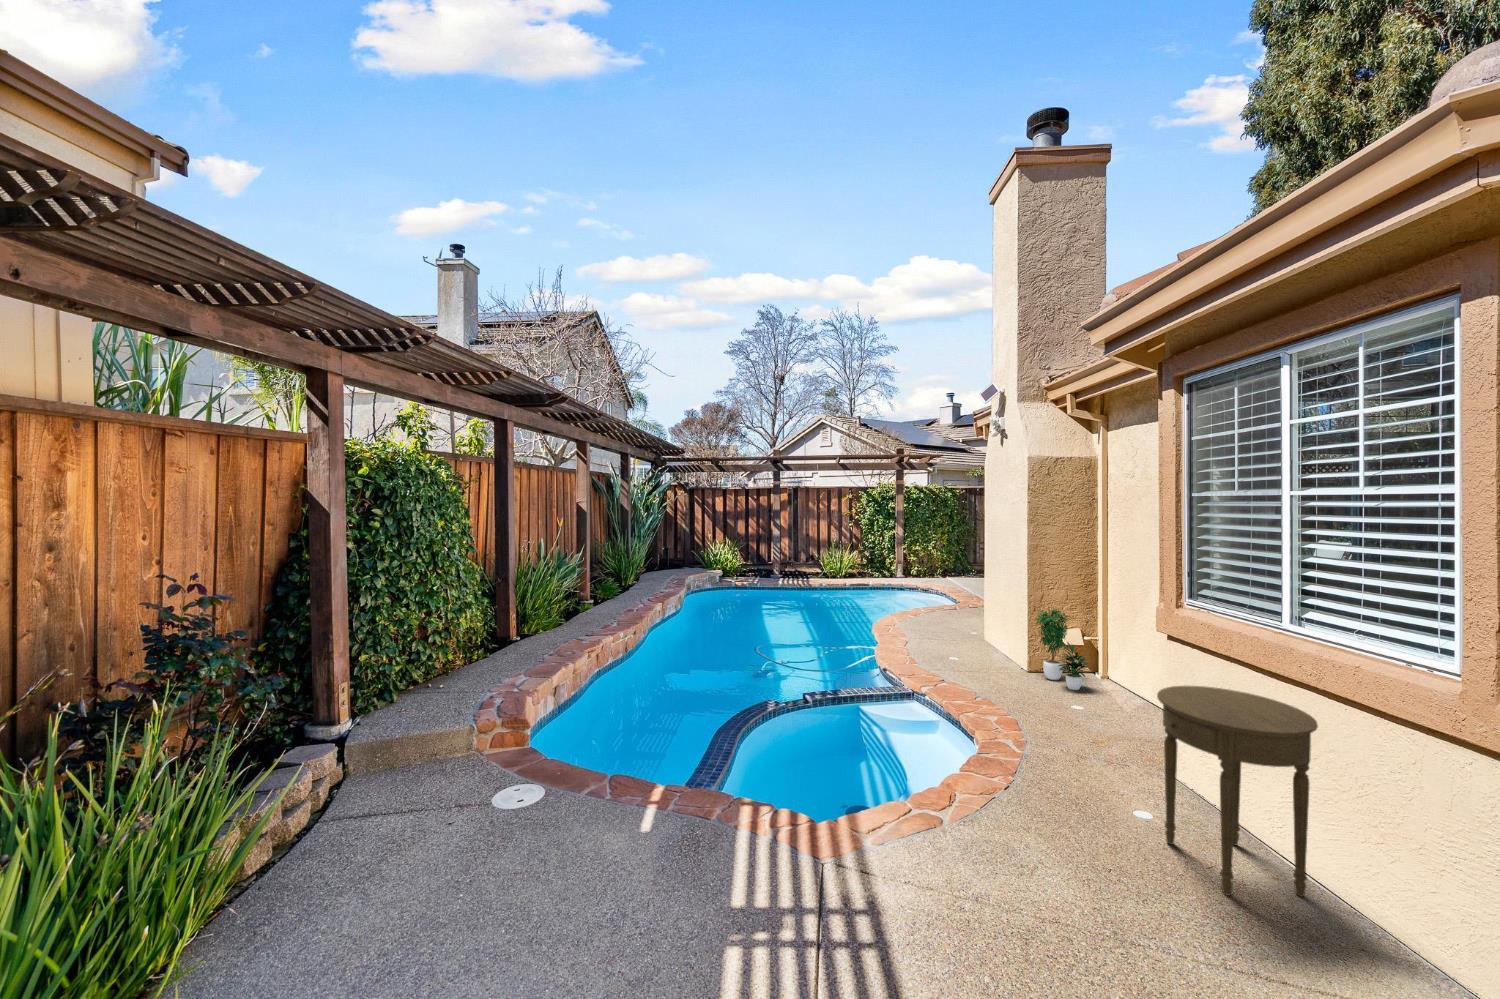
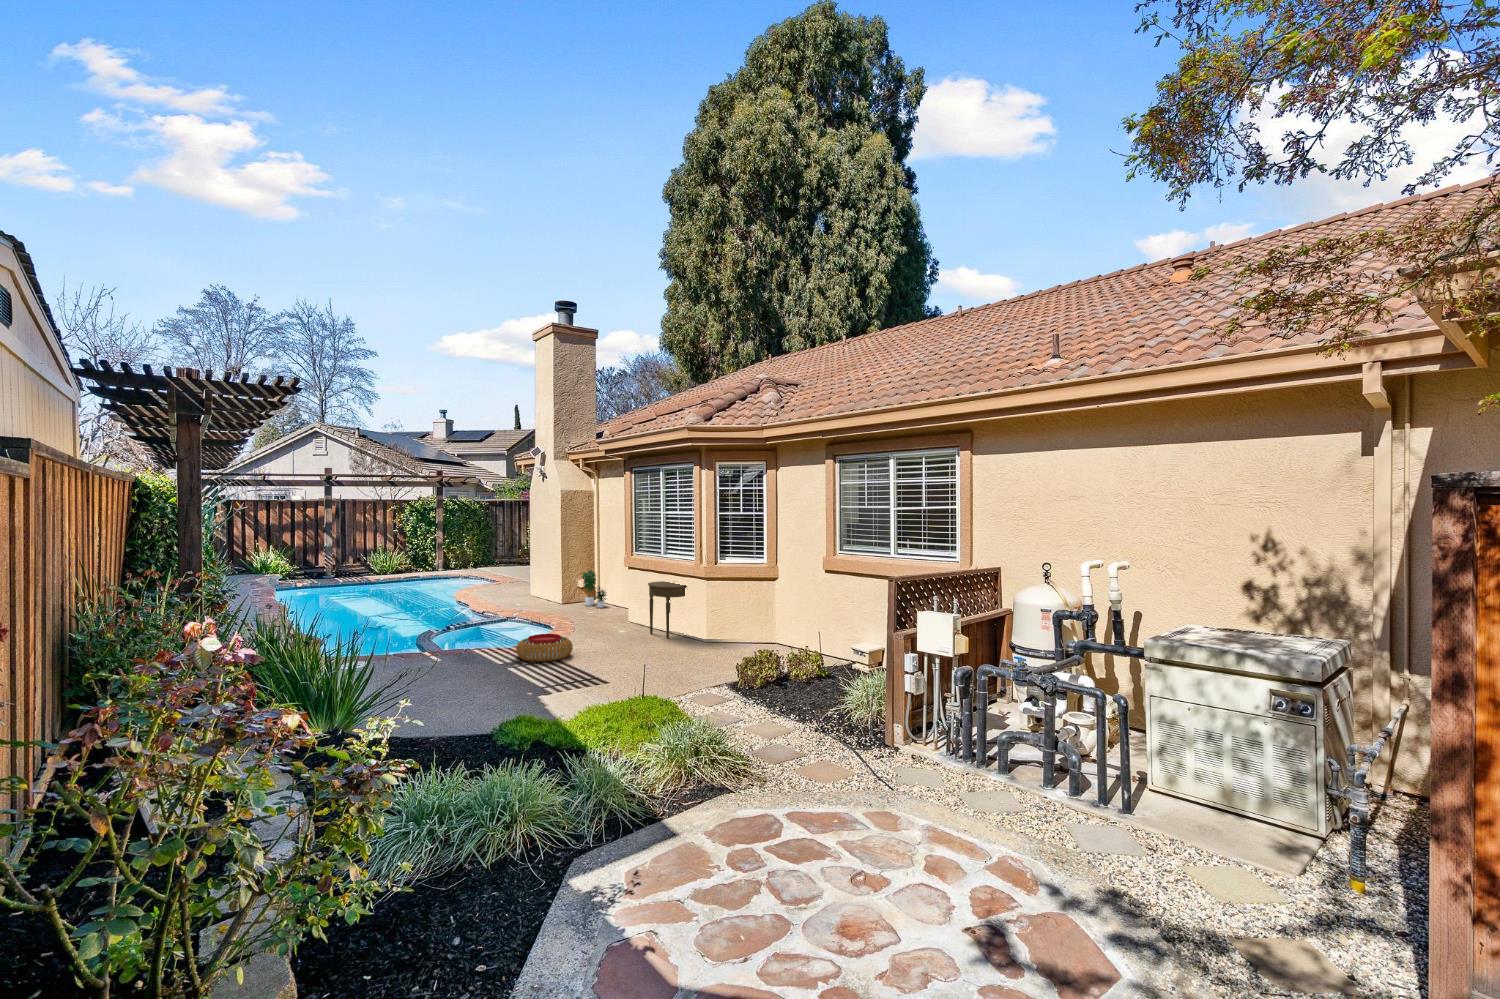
pouf: none [710,806,868,924] -> present [516,634,573,662]

